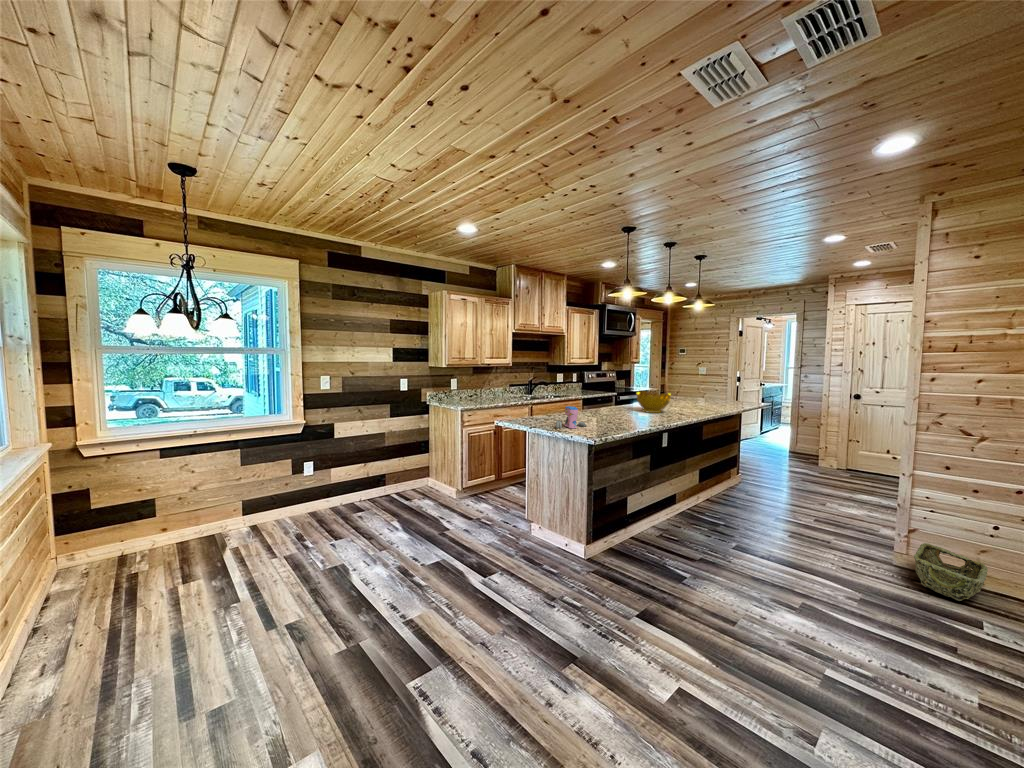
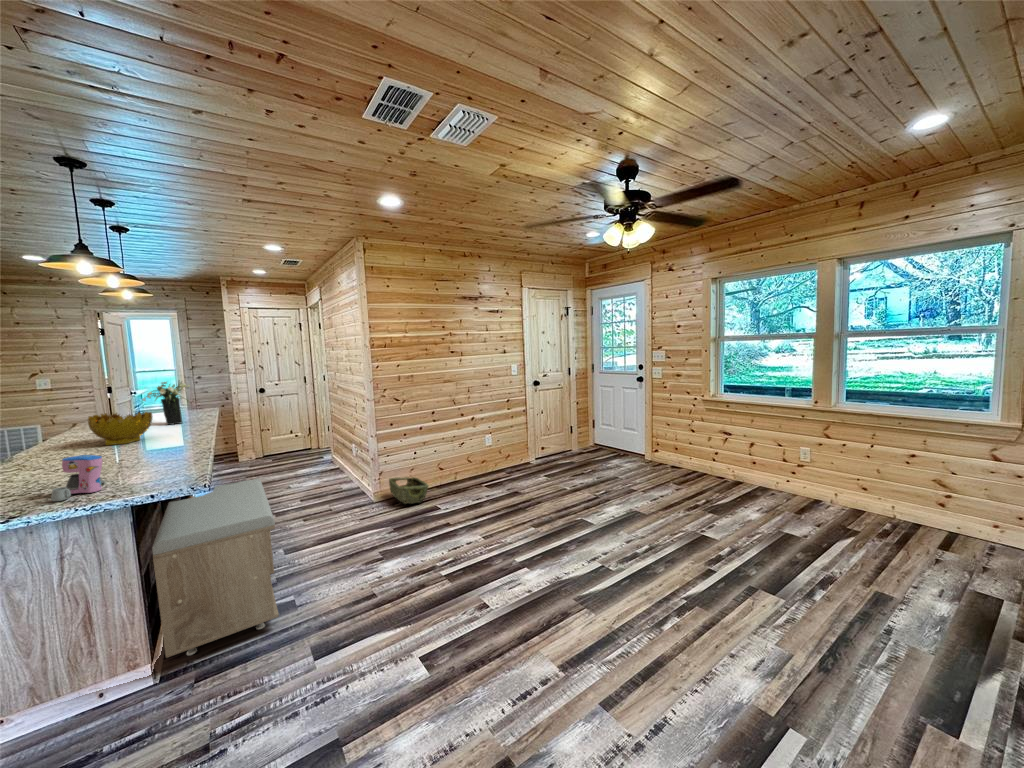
flower arrangement: none [689,373,724,409] -> present [142,382,190,425]
storage bench: none [593,456,713,576] -> present [152,479,279,658]

